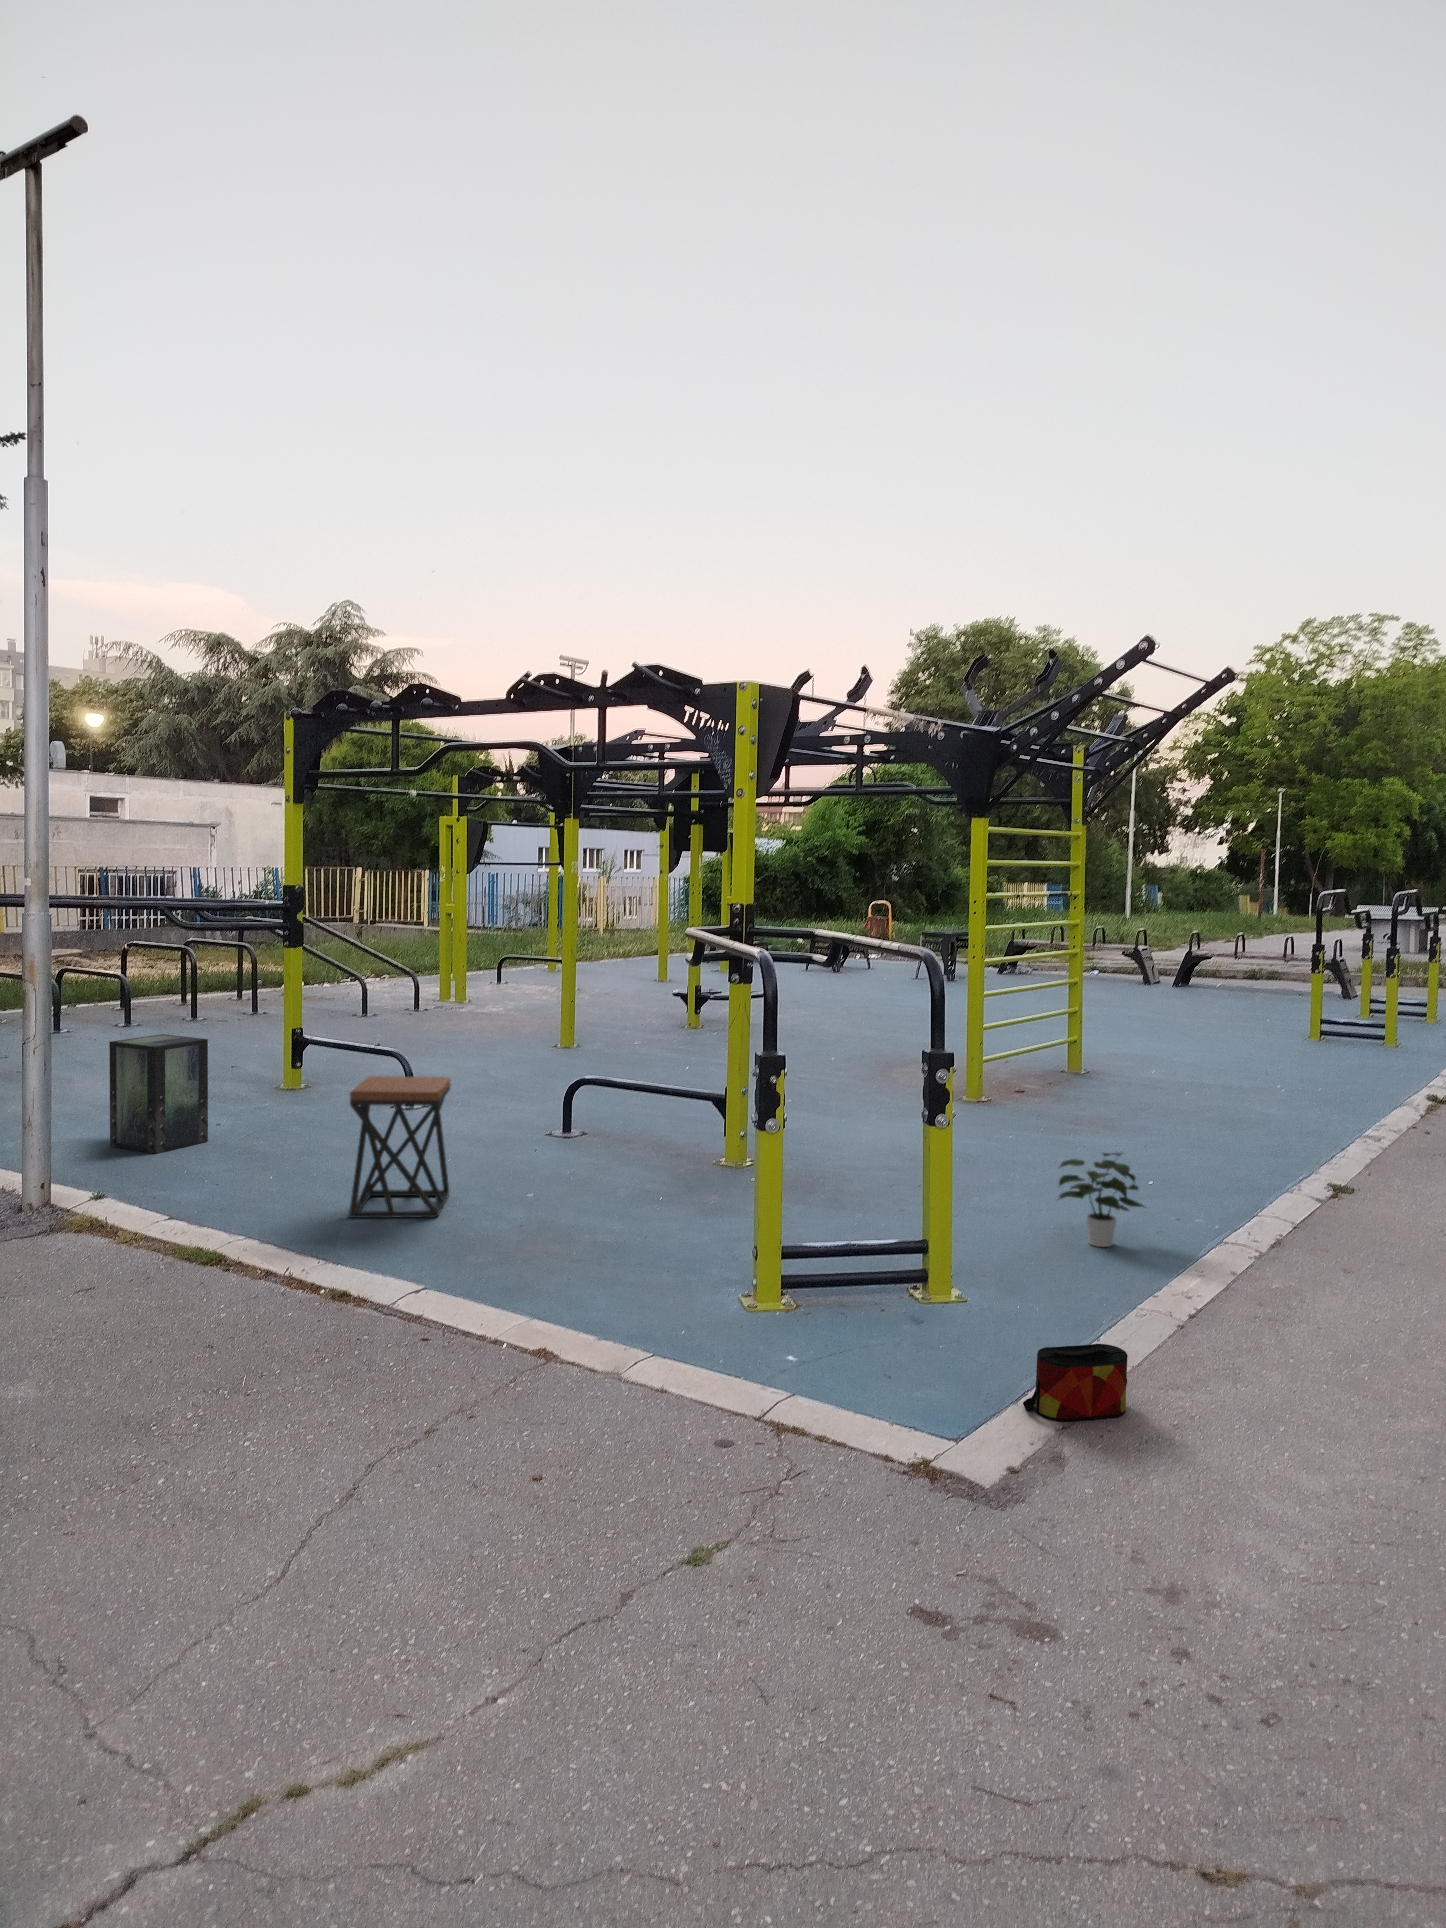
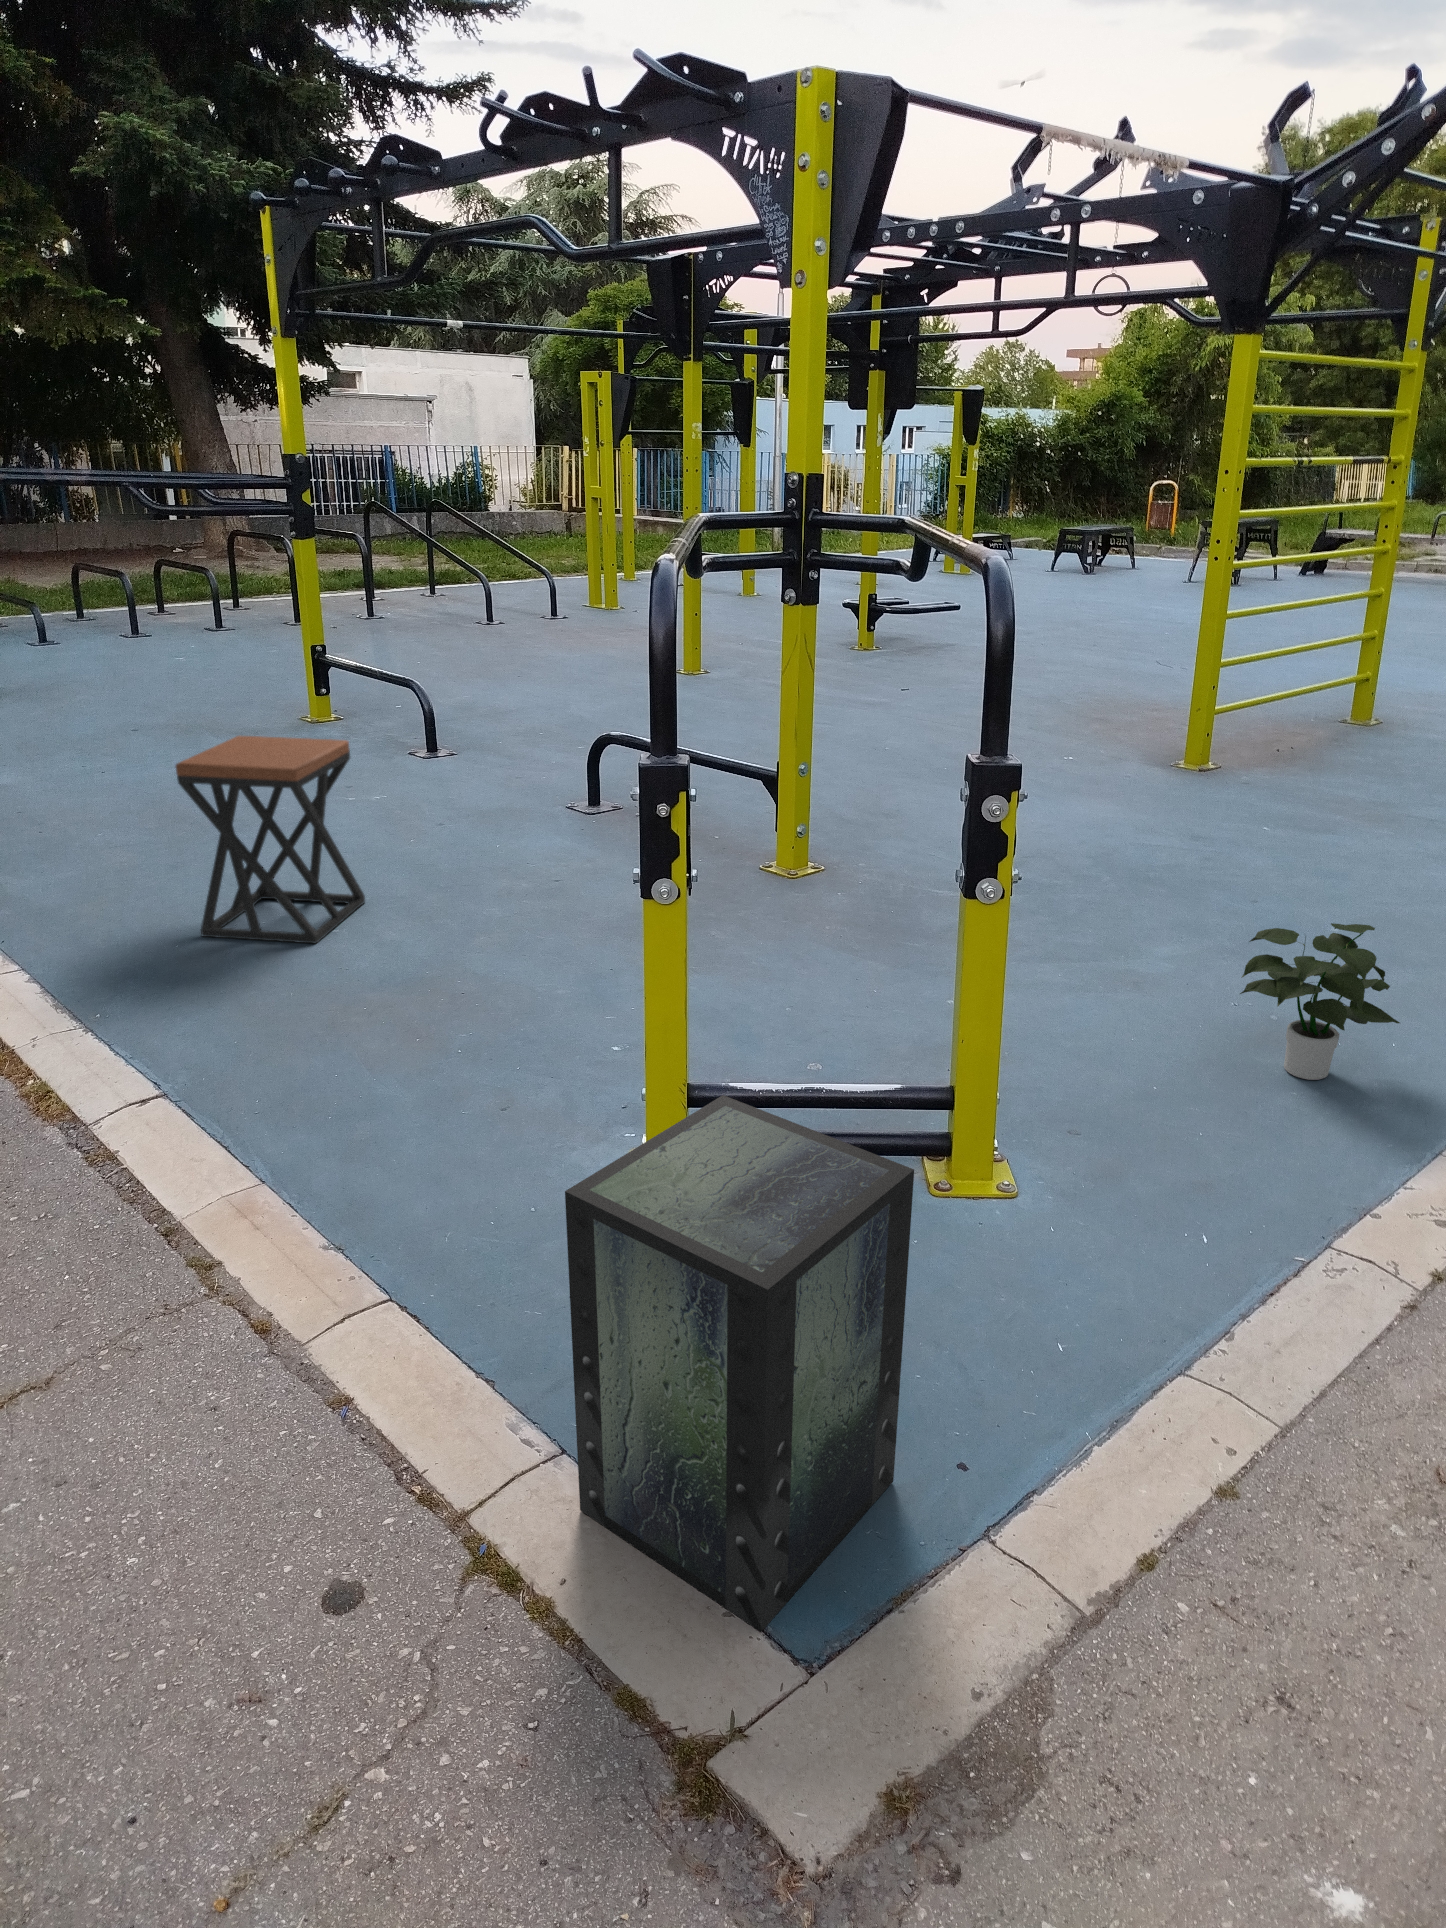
storage box: present [109,1034,208,1154] -> present [565,1095,914,1632]
bag: present [1023,1344,1128,1421] -> none [1007,1440,1246,1608]

